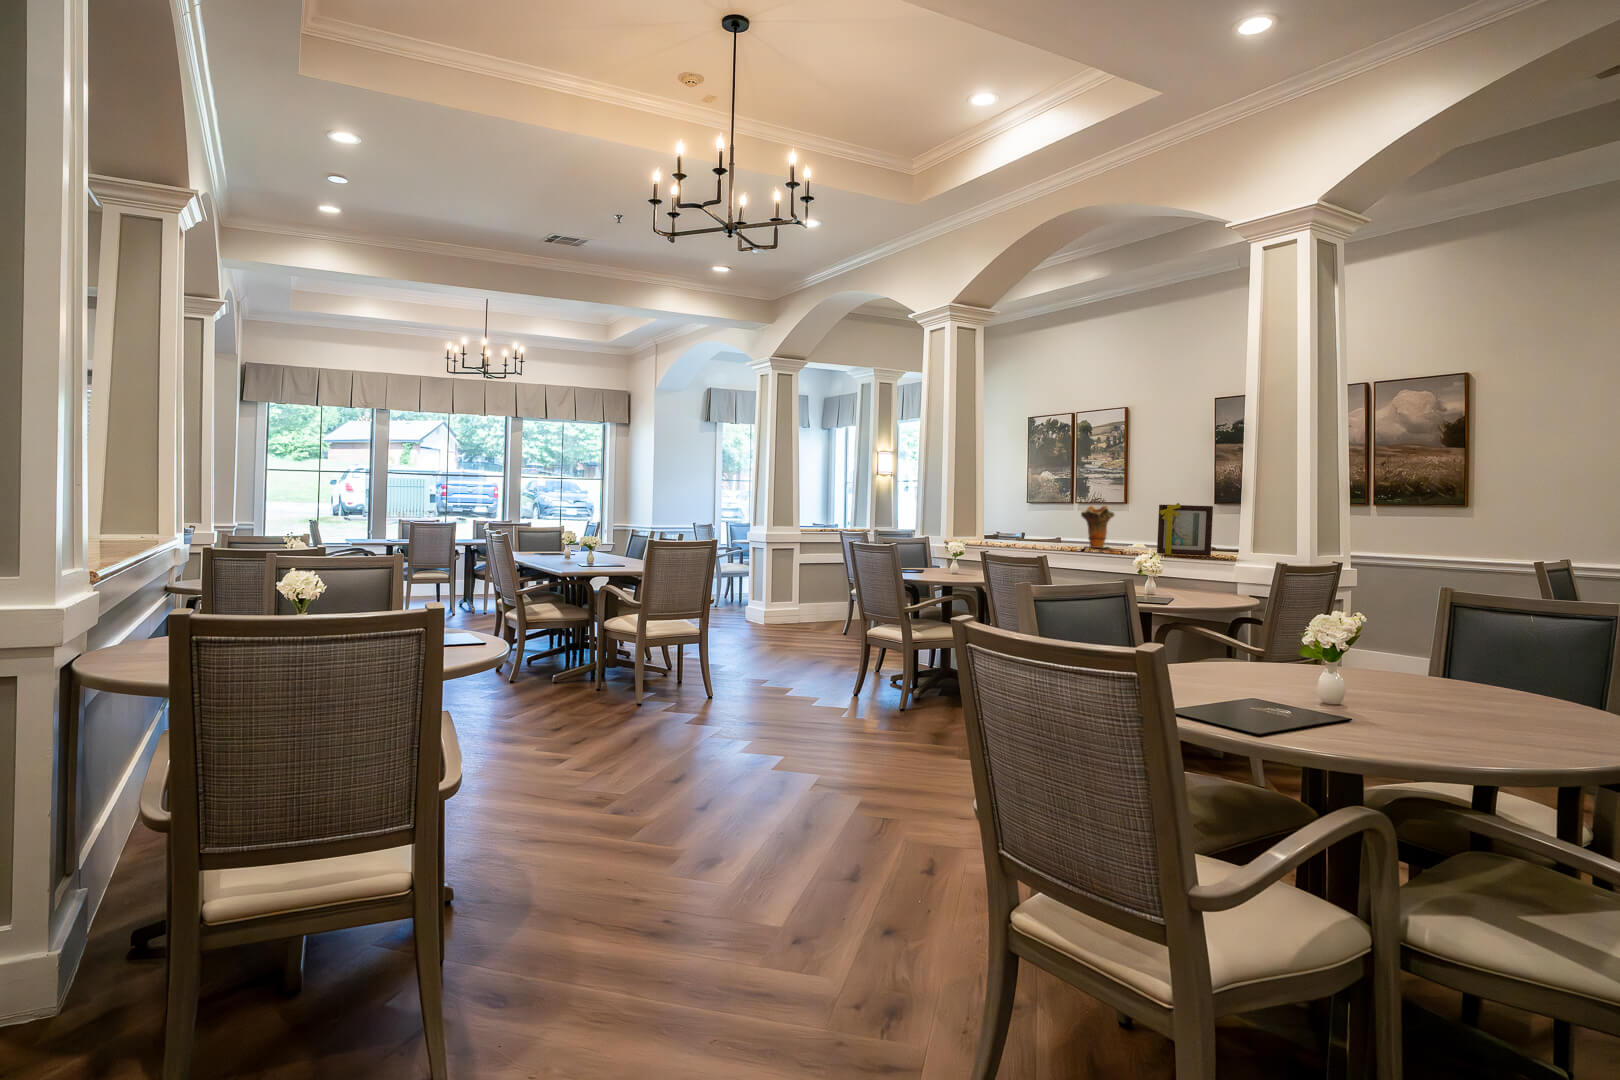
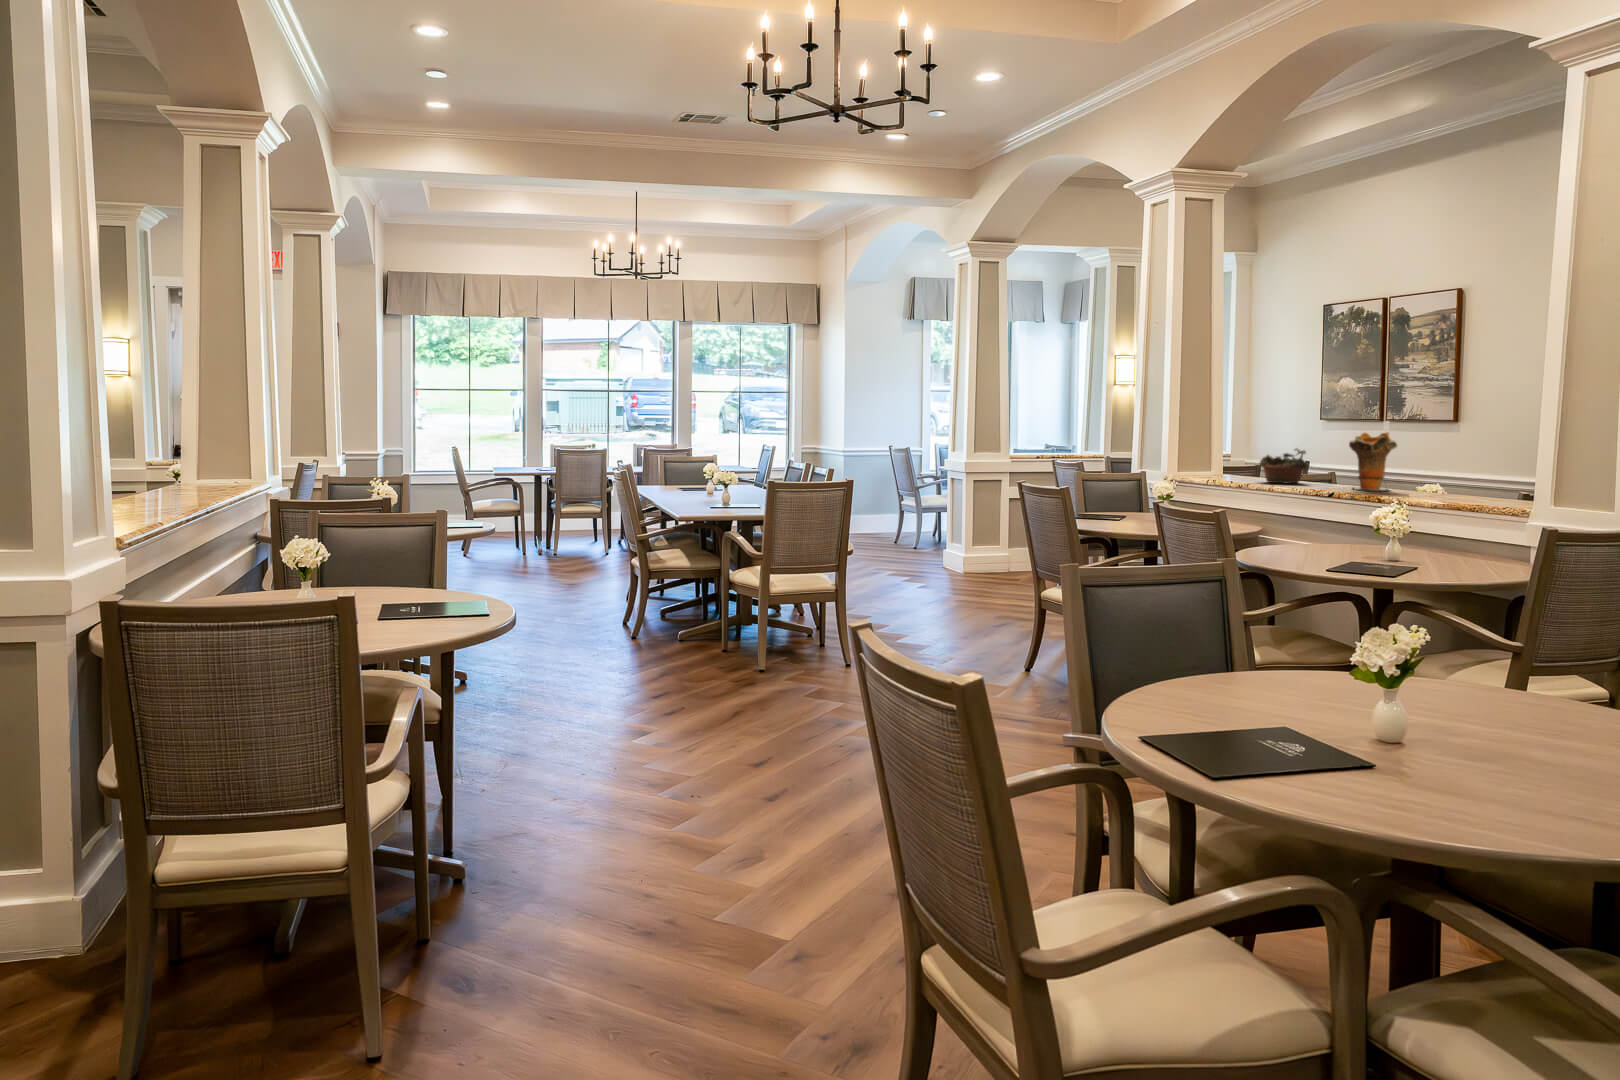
picture frame: present [1157,503,1213,556] -> none [1440,432,1526,506]
succulent planter: none [1013,518,1053,544] -> present [1259,449,1309,483]

